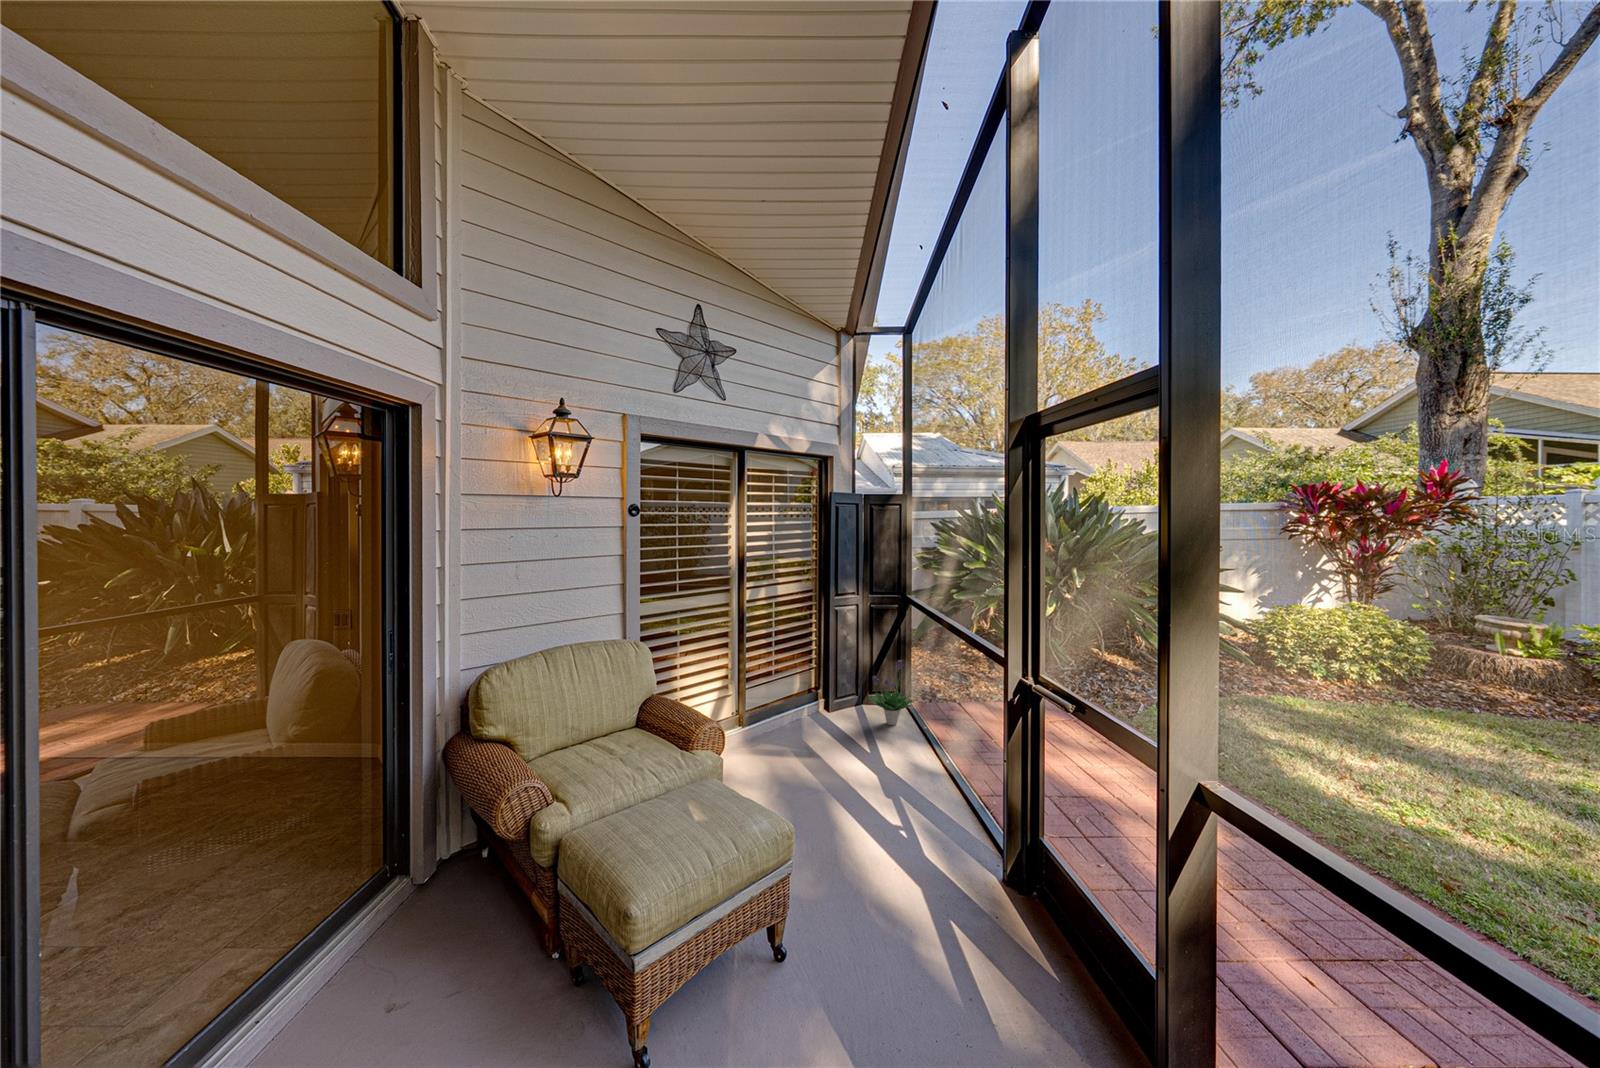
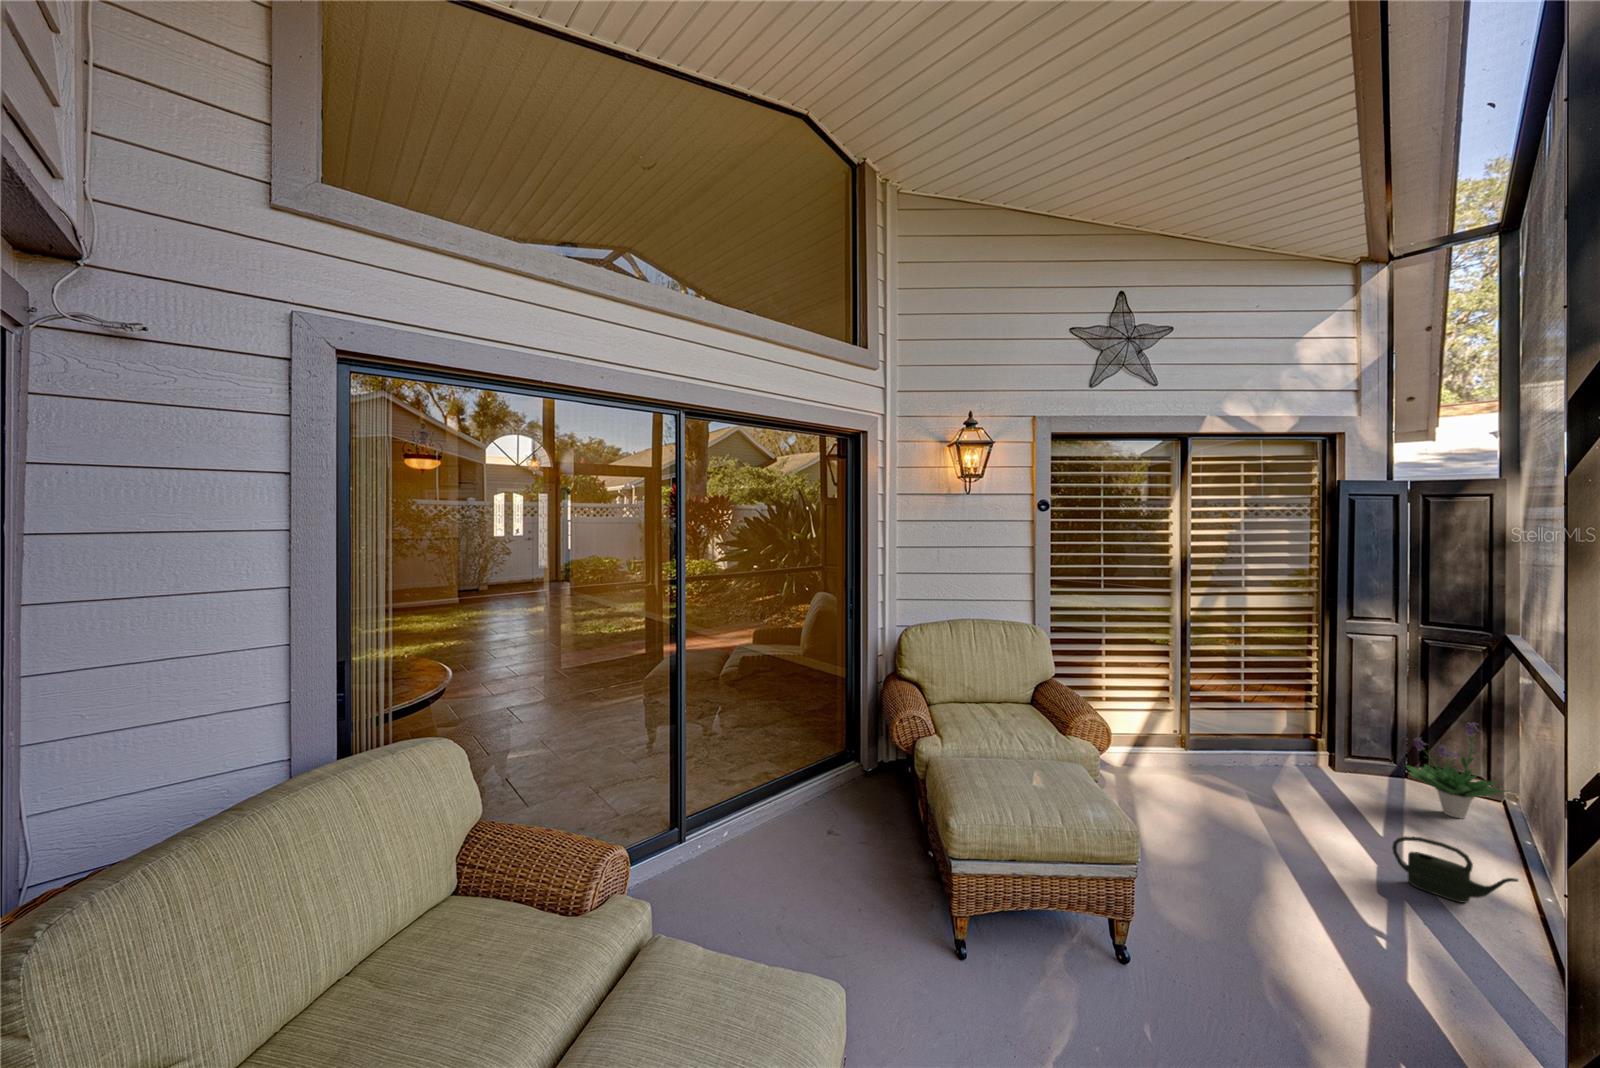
watering can: none [890,752,948,789] -> present [1392,836,1518,903]

